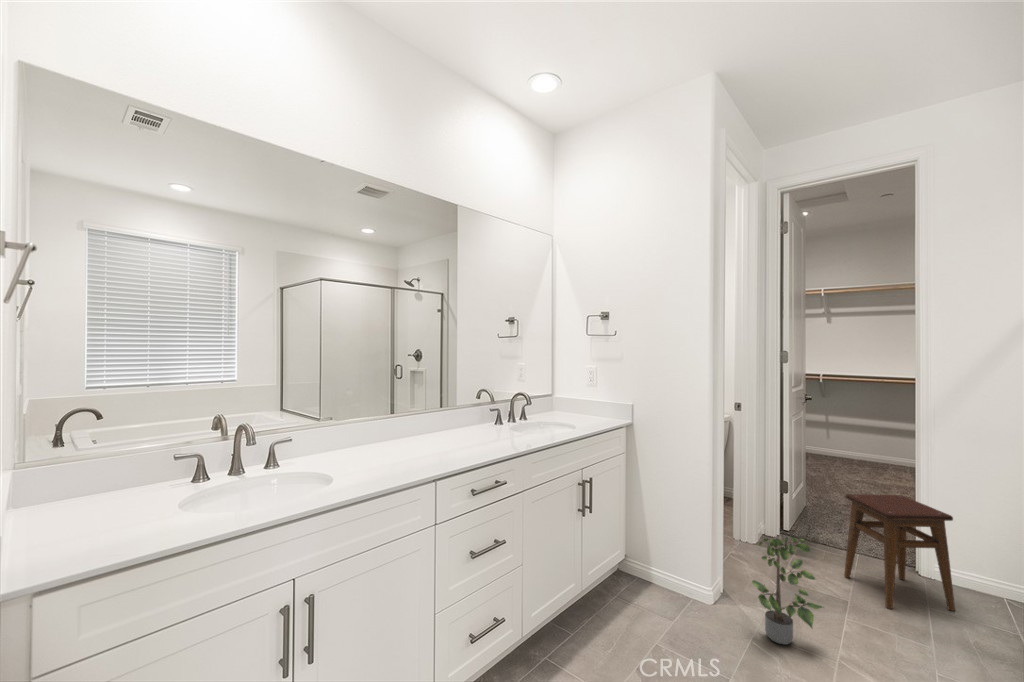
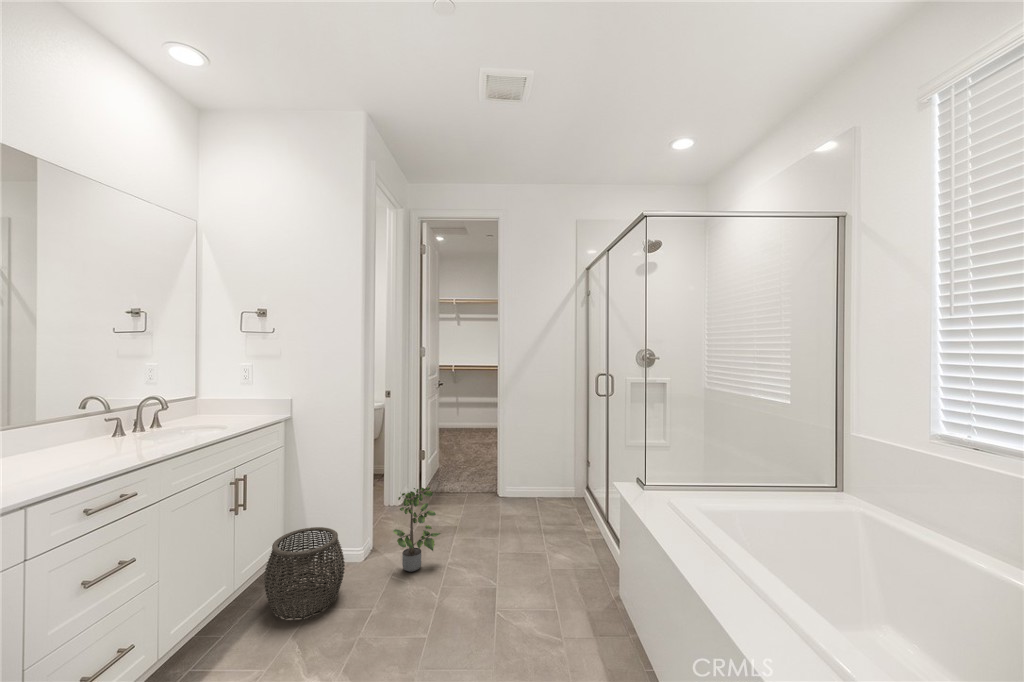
stool: present [844,494,955,611] -> none [458,445,515,524]
woven basket: none [608,547,692,650] -> present [264,527,345,619]

